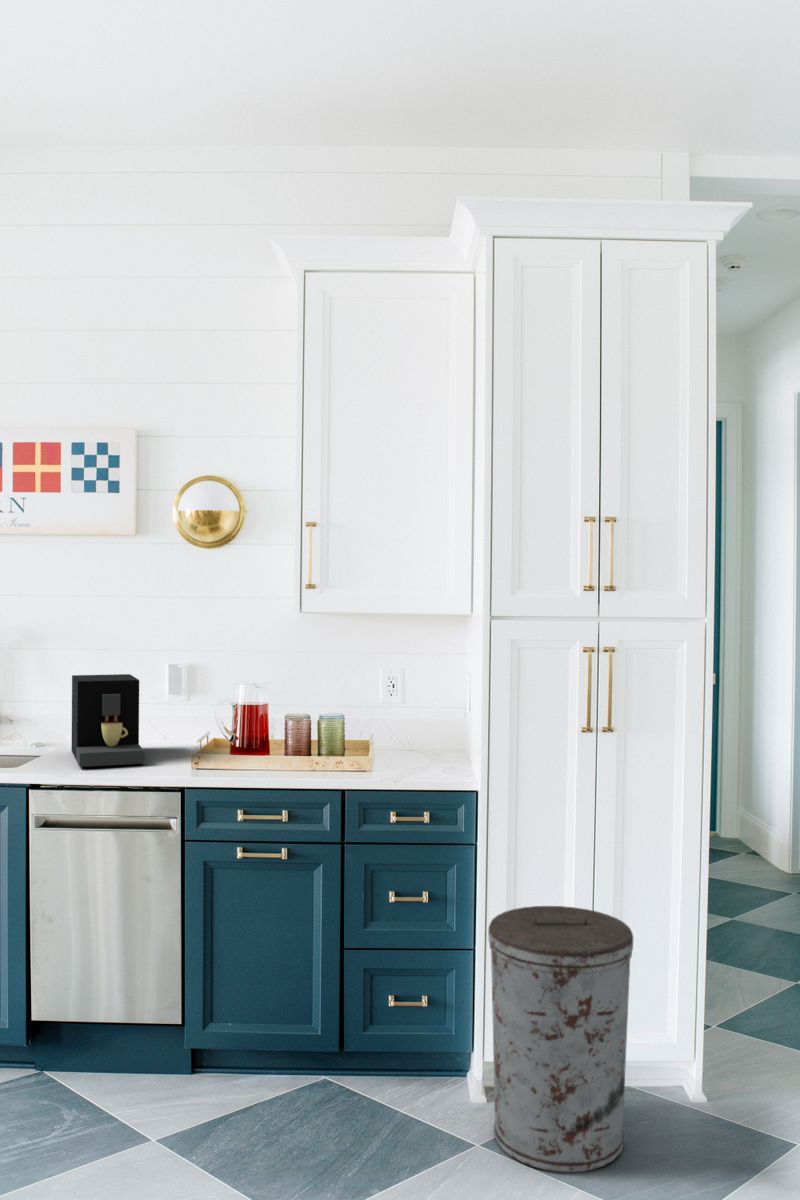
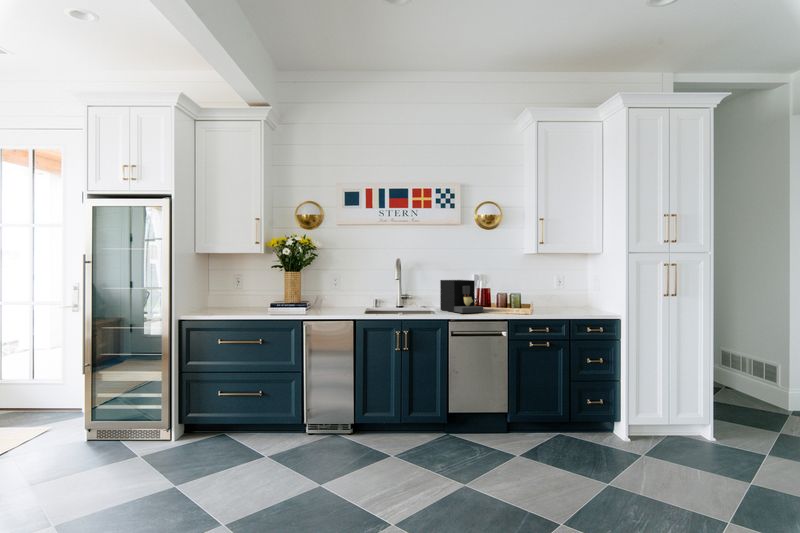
trash can: present [488,906,633,1172] -> none [638,362,701,457]

